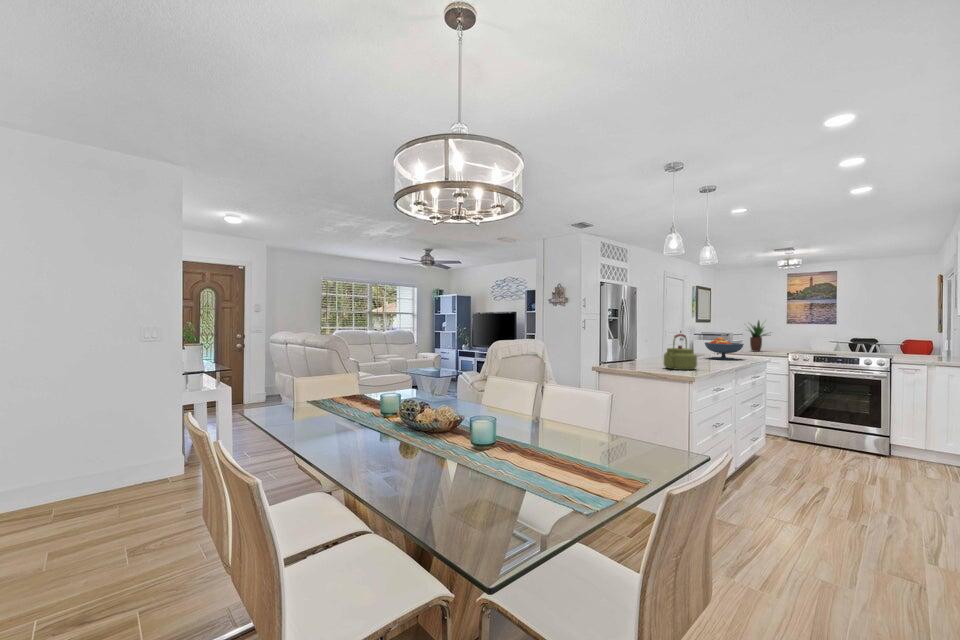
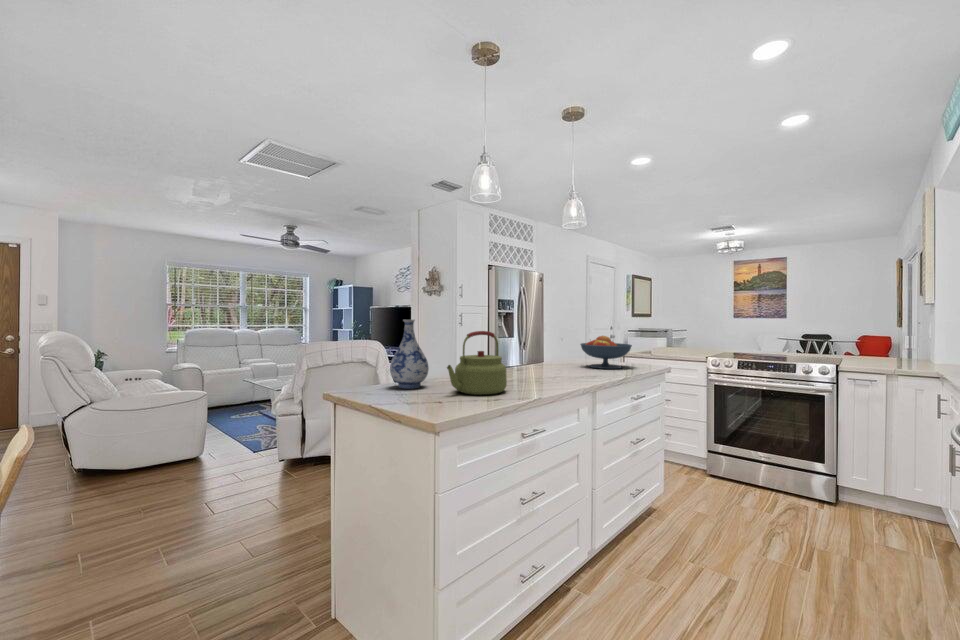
potted plant: present [749,321,767,352] -> none [661,311,699,354]
vase: none [618,327,642,367] -> present [390,320,429,388]

